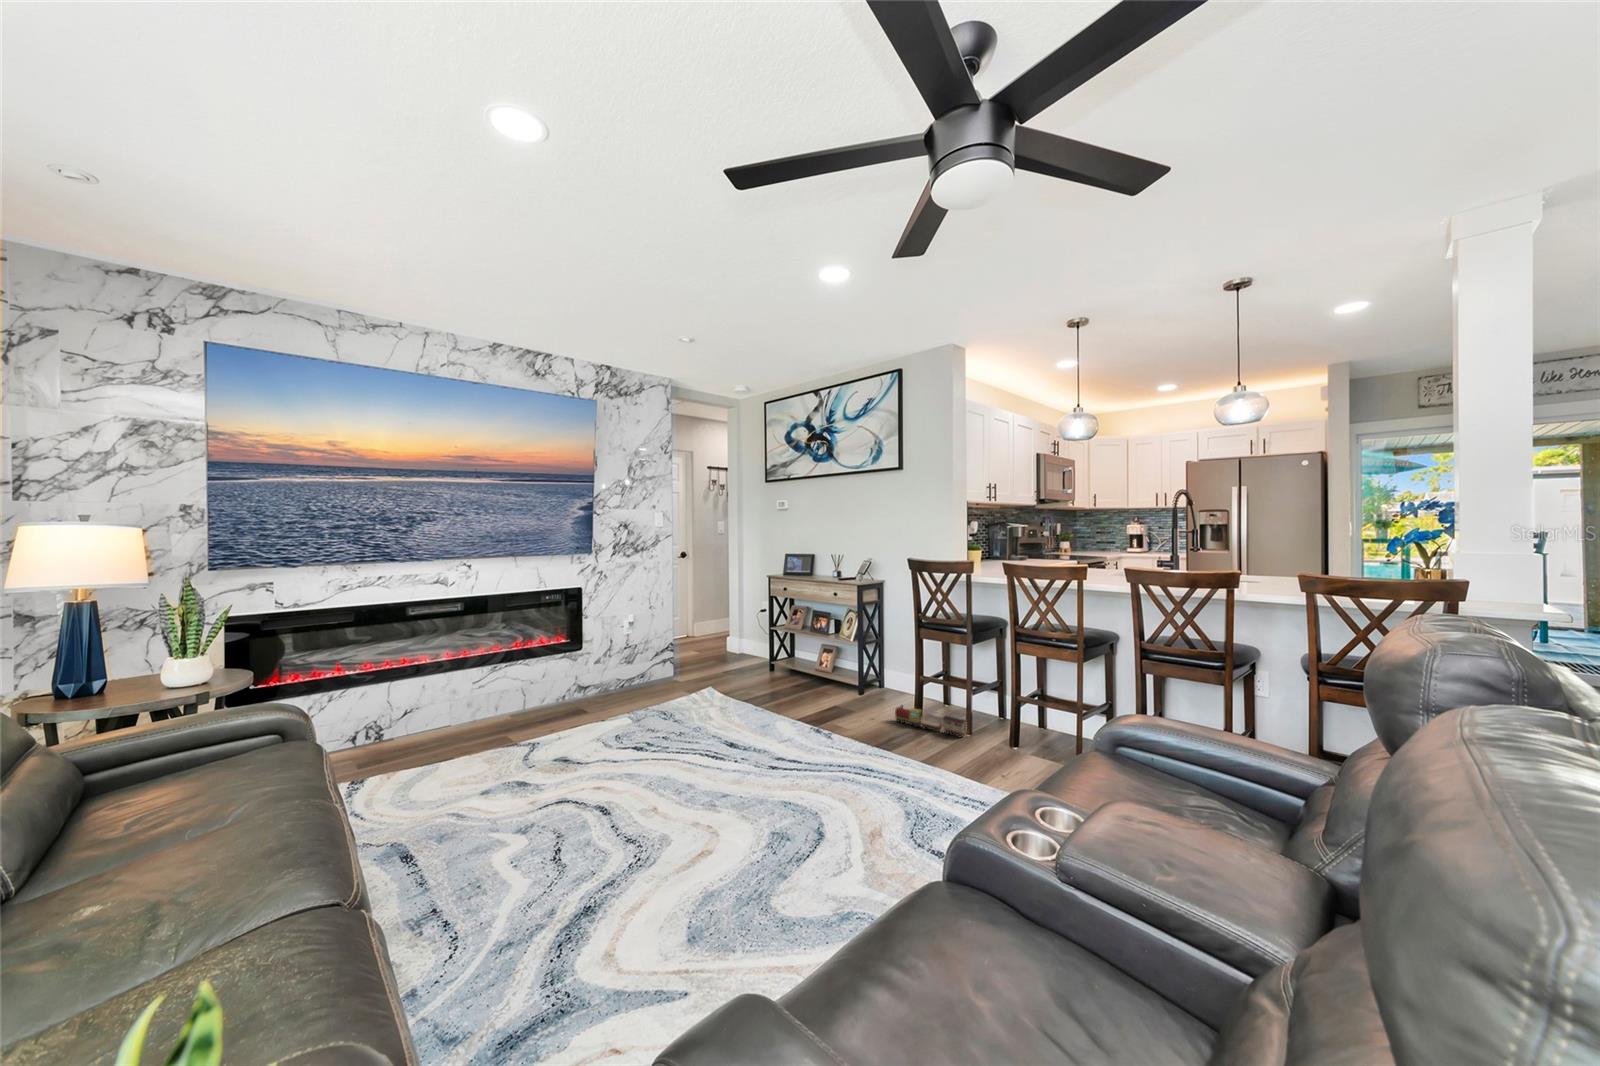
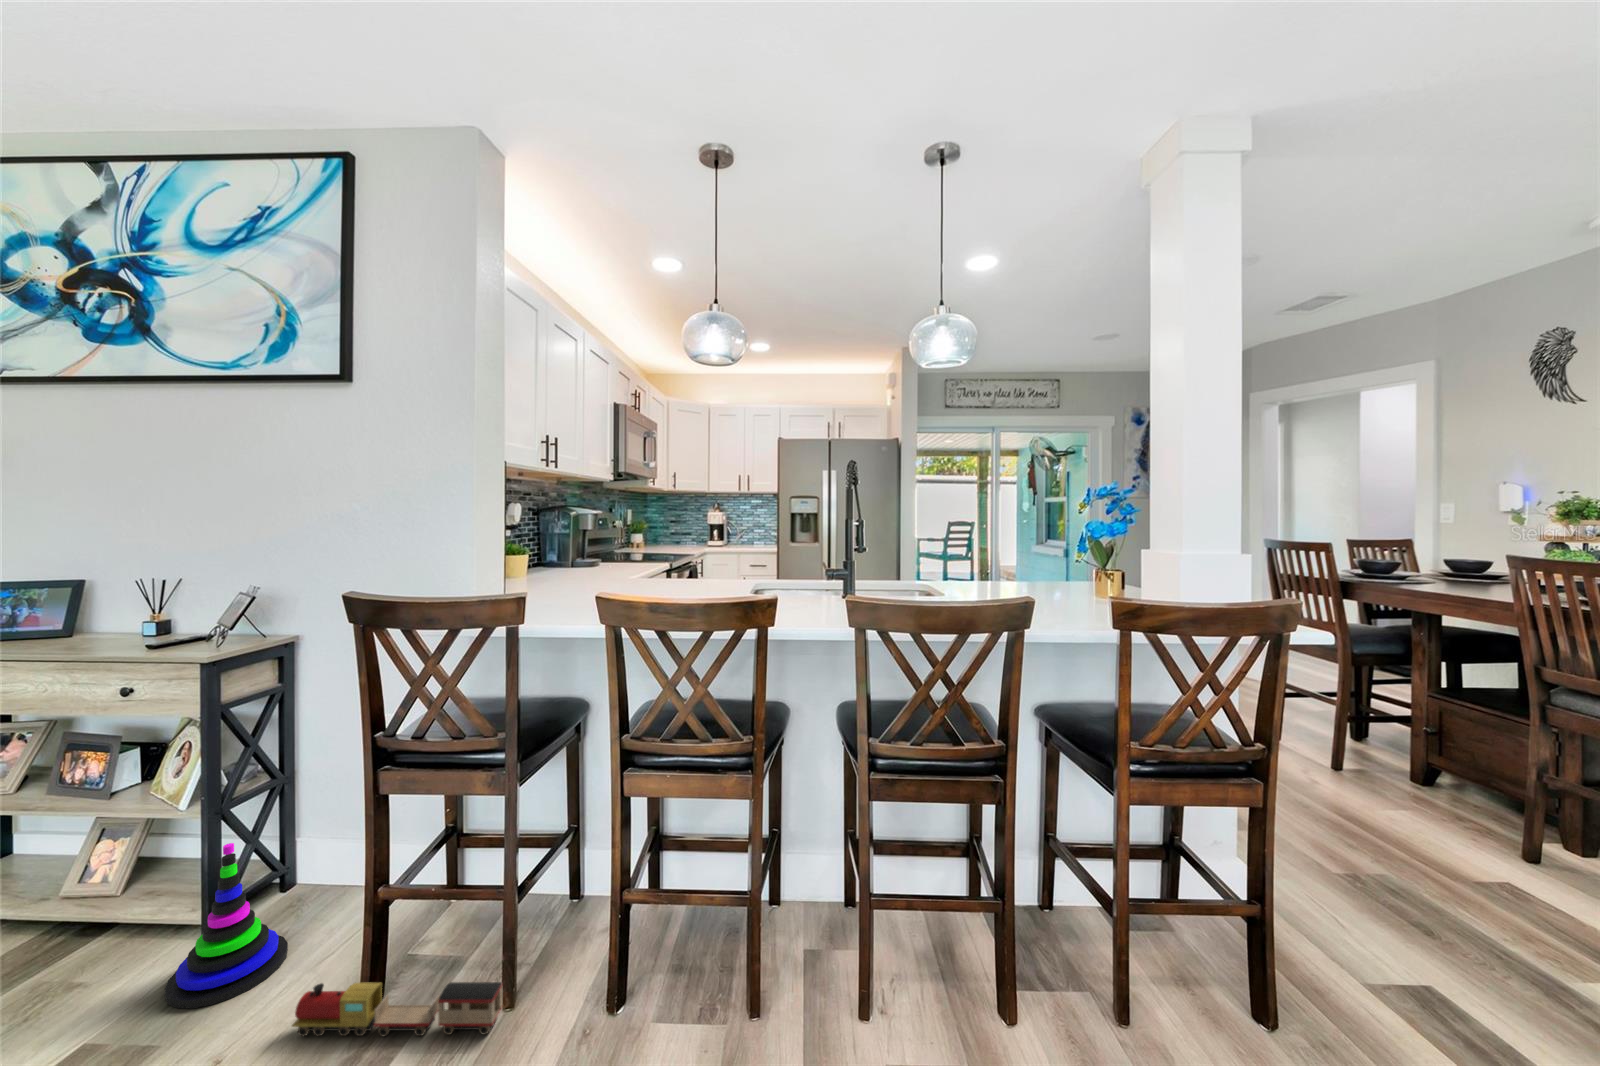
stacking toy: none [853,654,887,709] -> present [165,843,288,1009]

